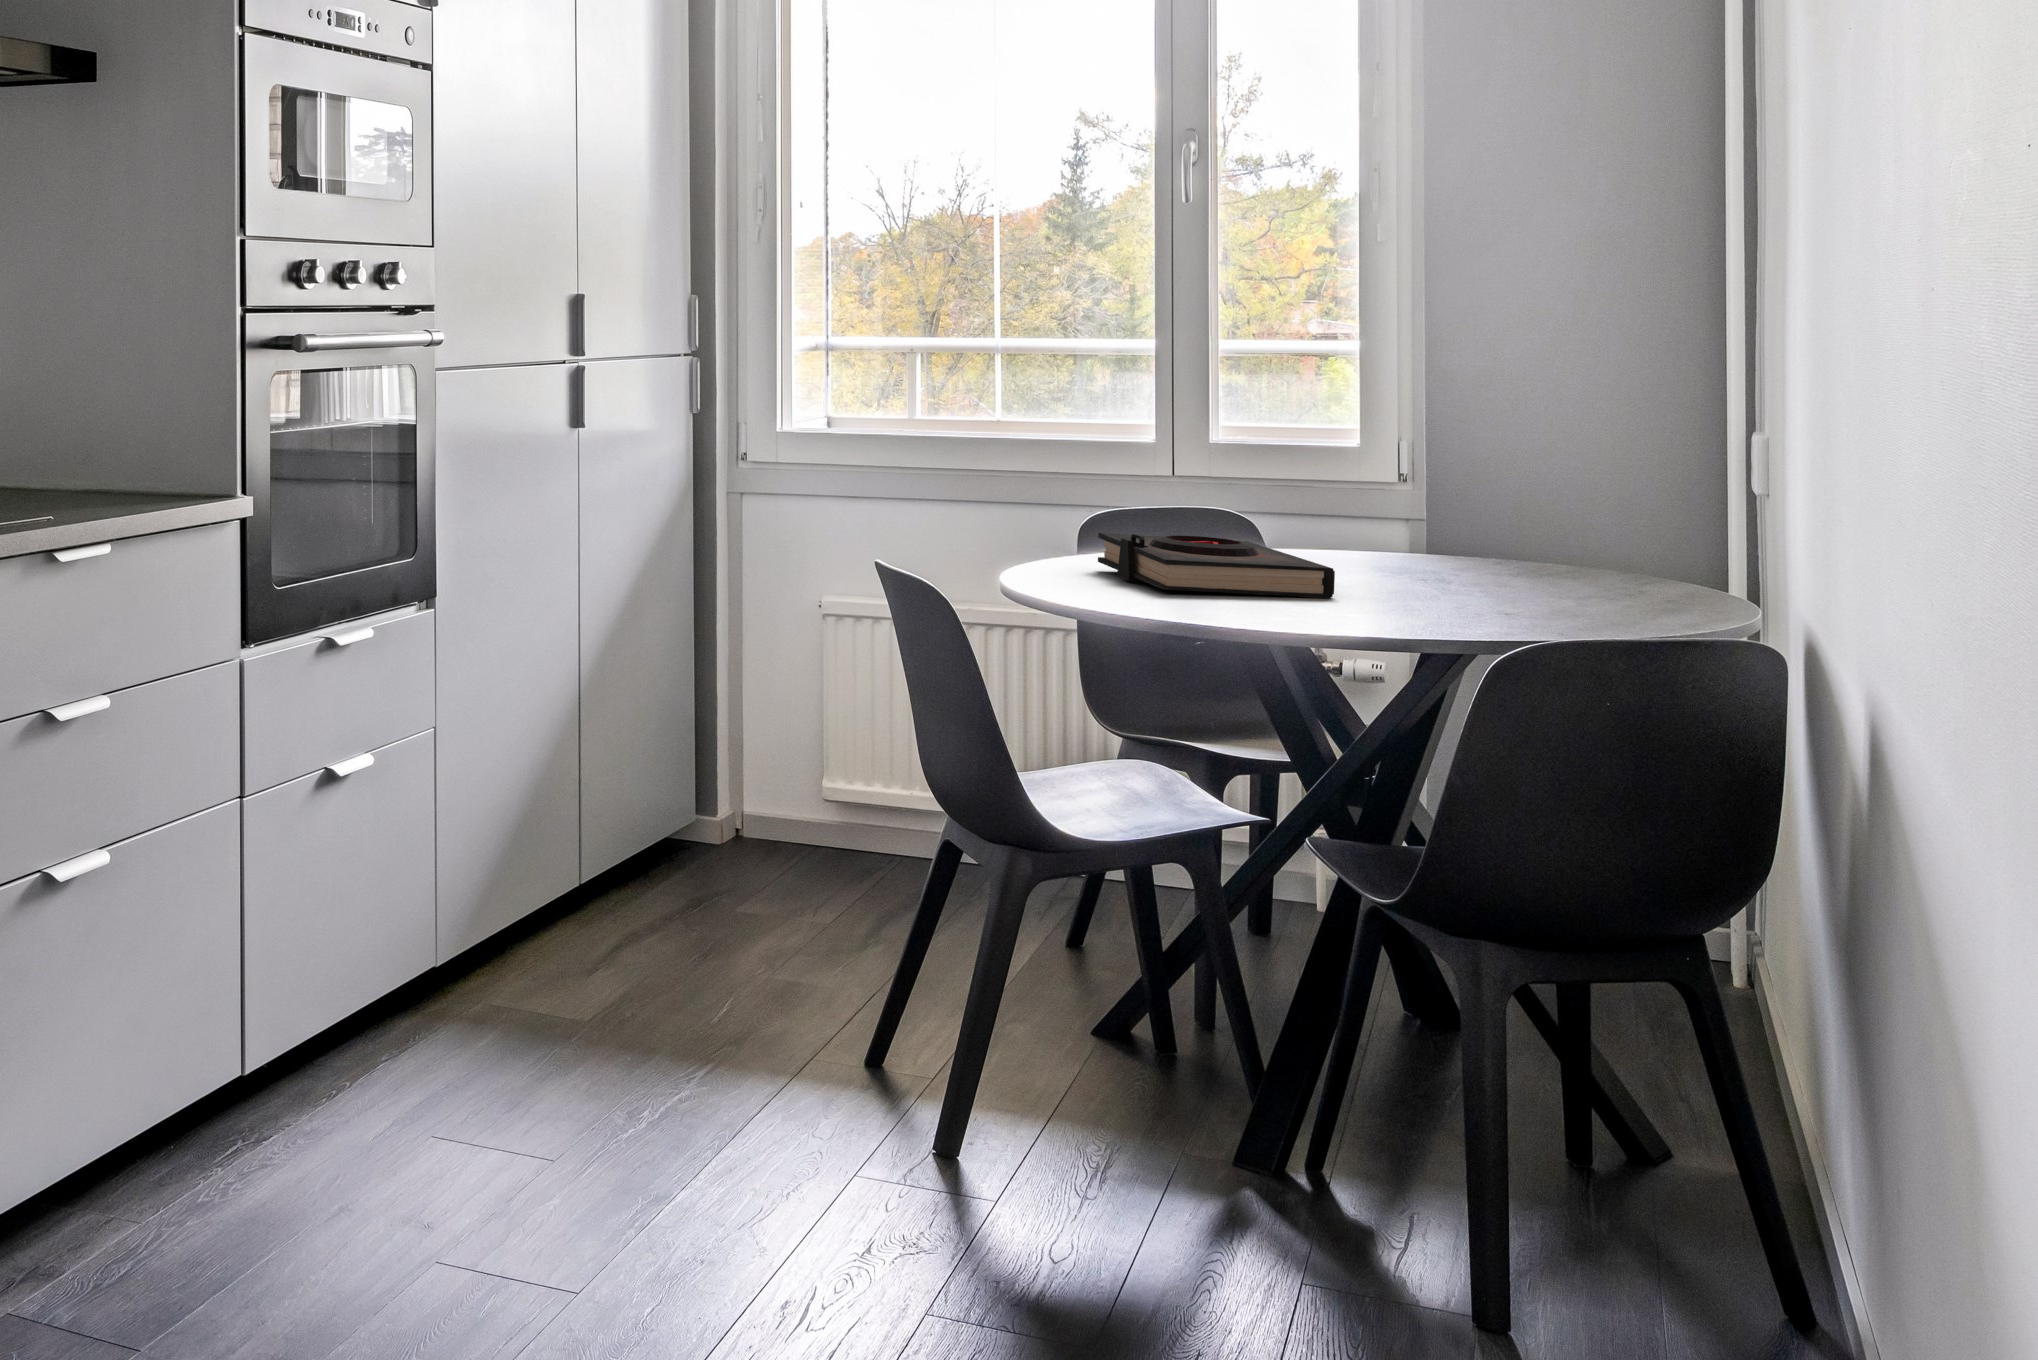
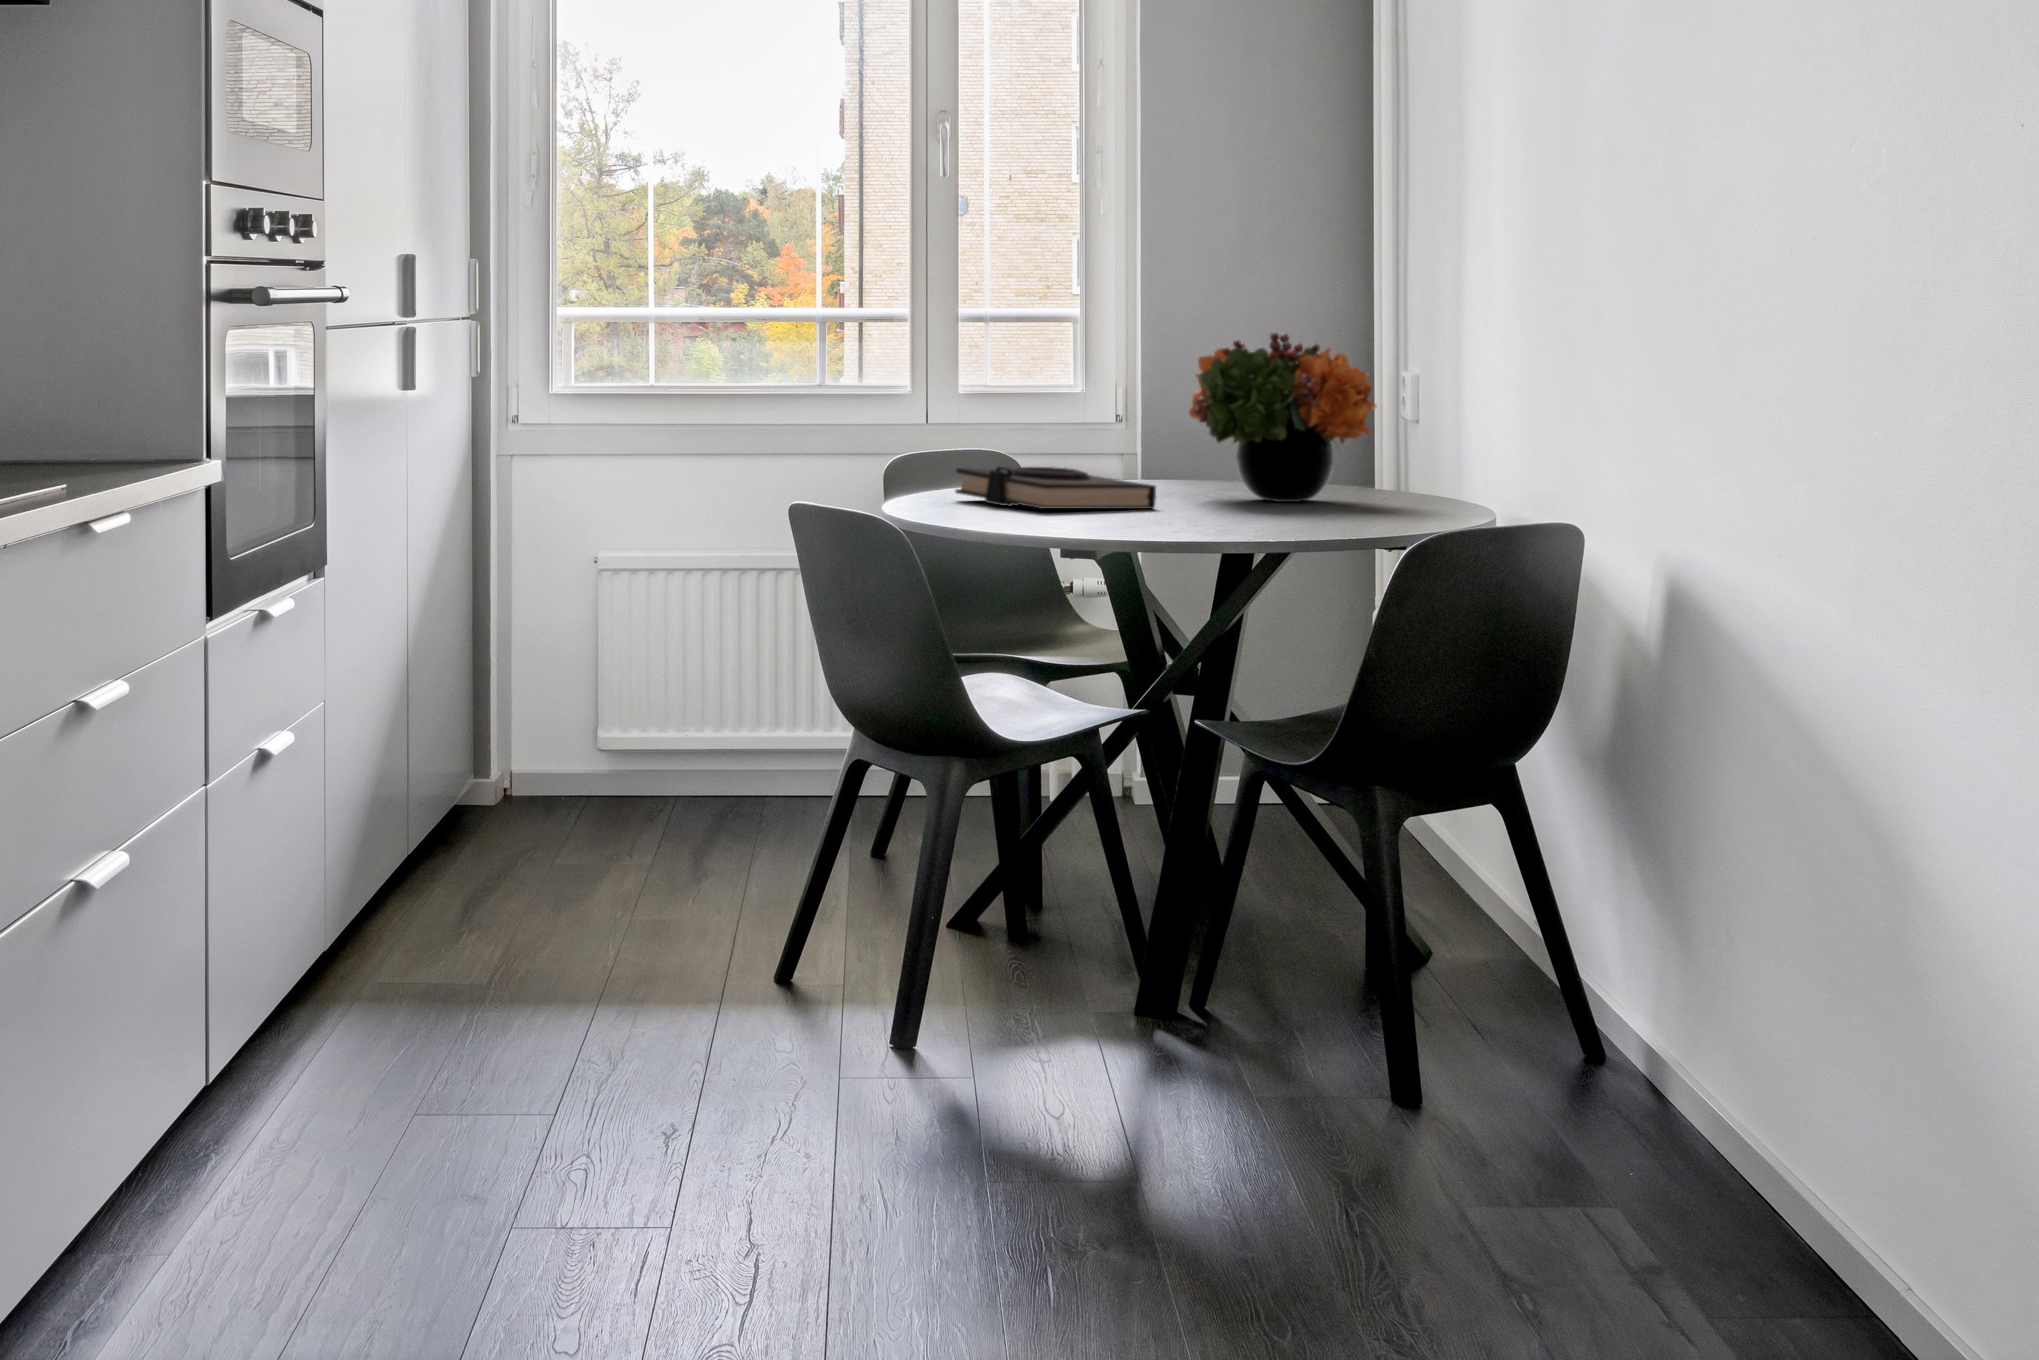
flower arrangement: none [1418,376,1707,600] -> present [1189,332,1377,502]

